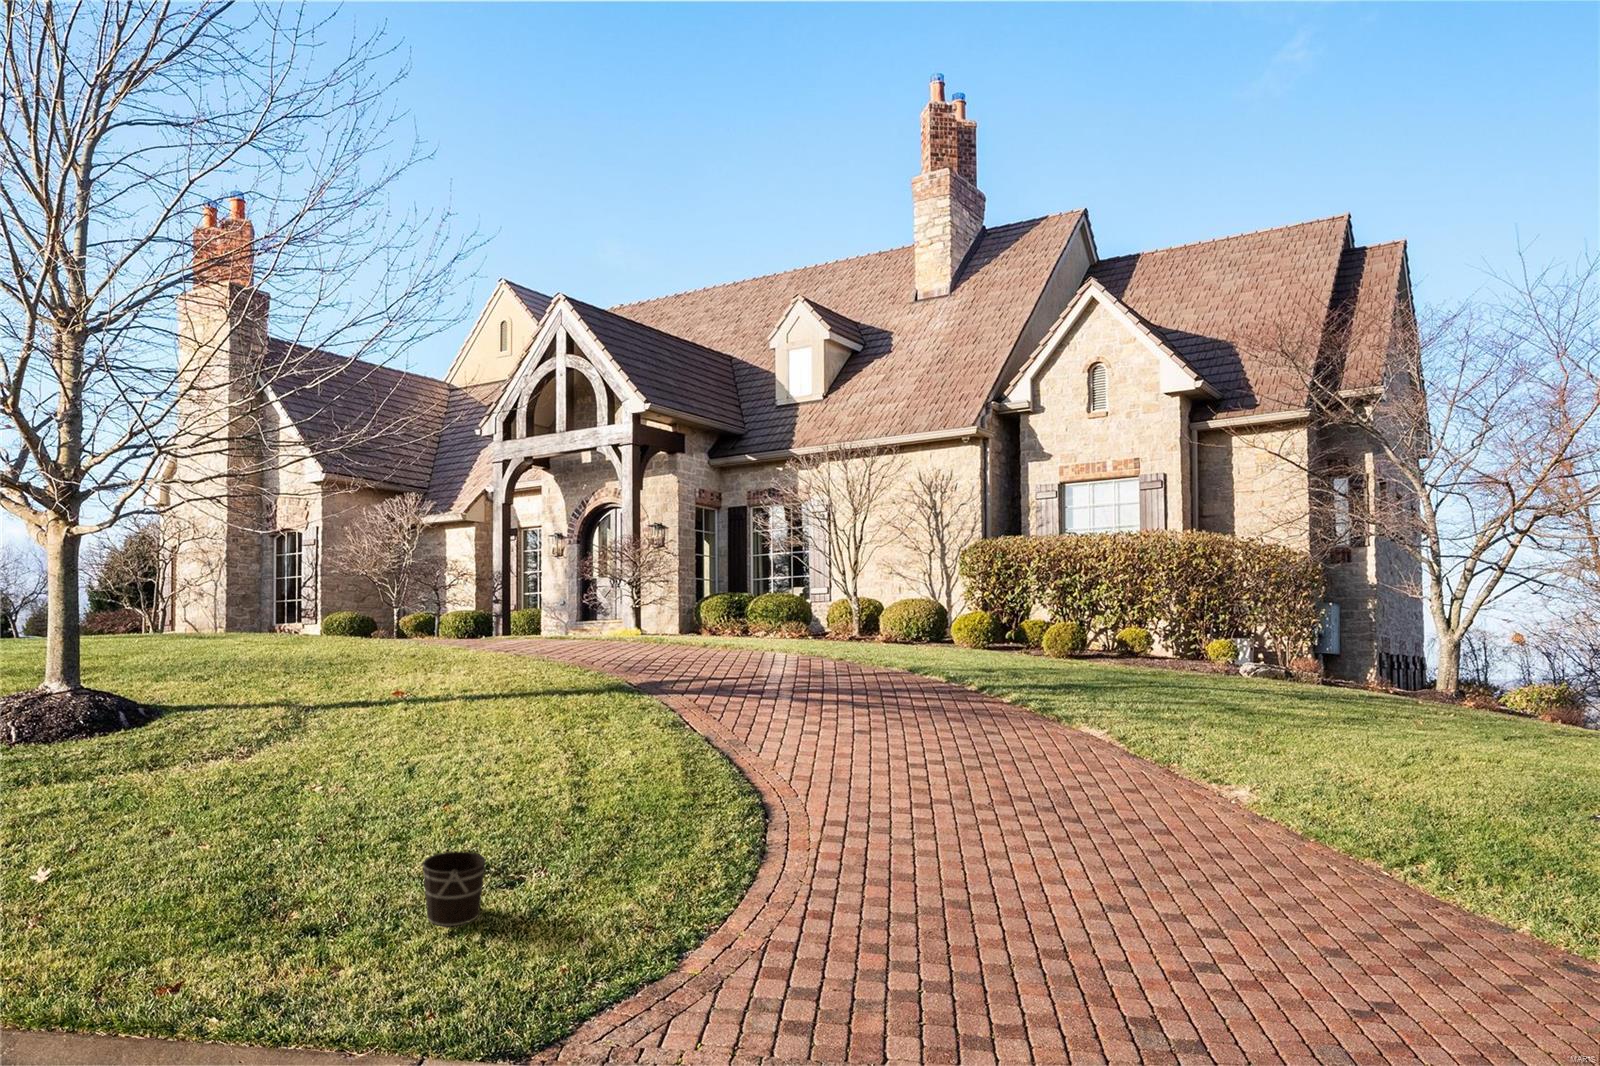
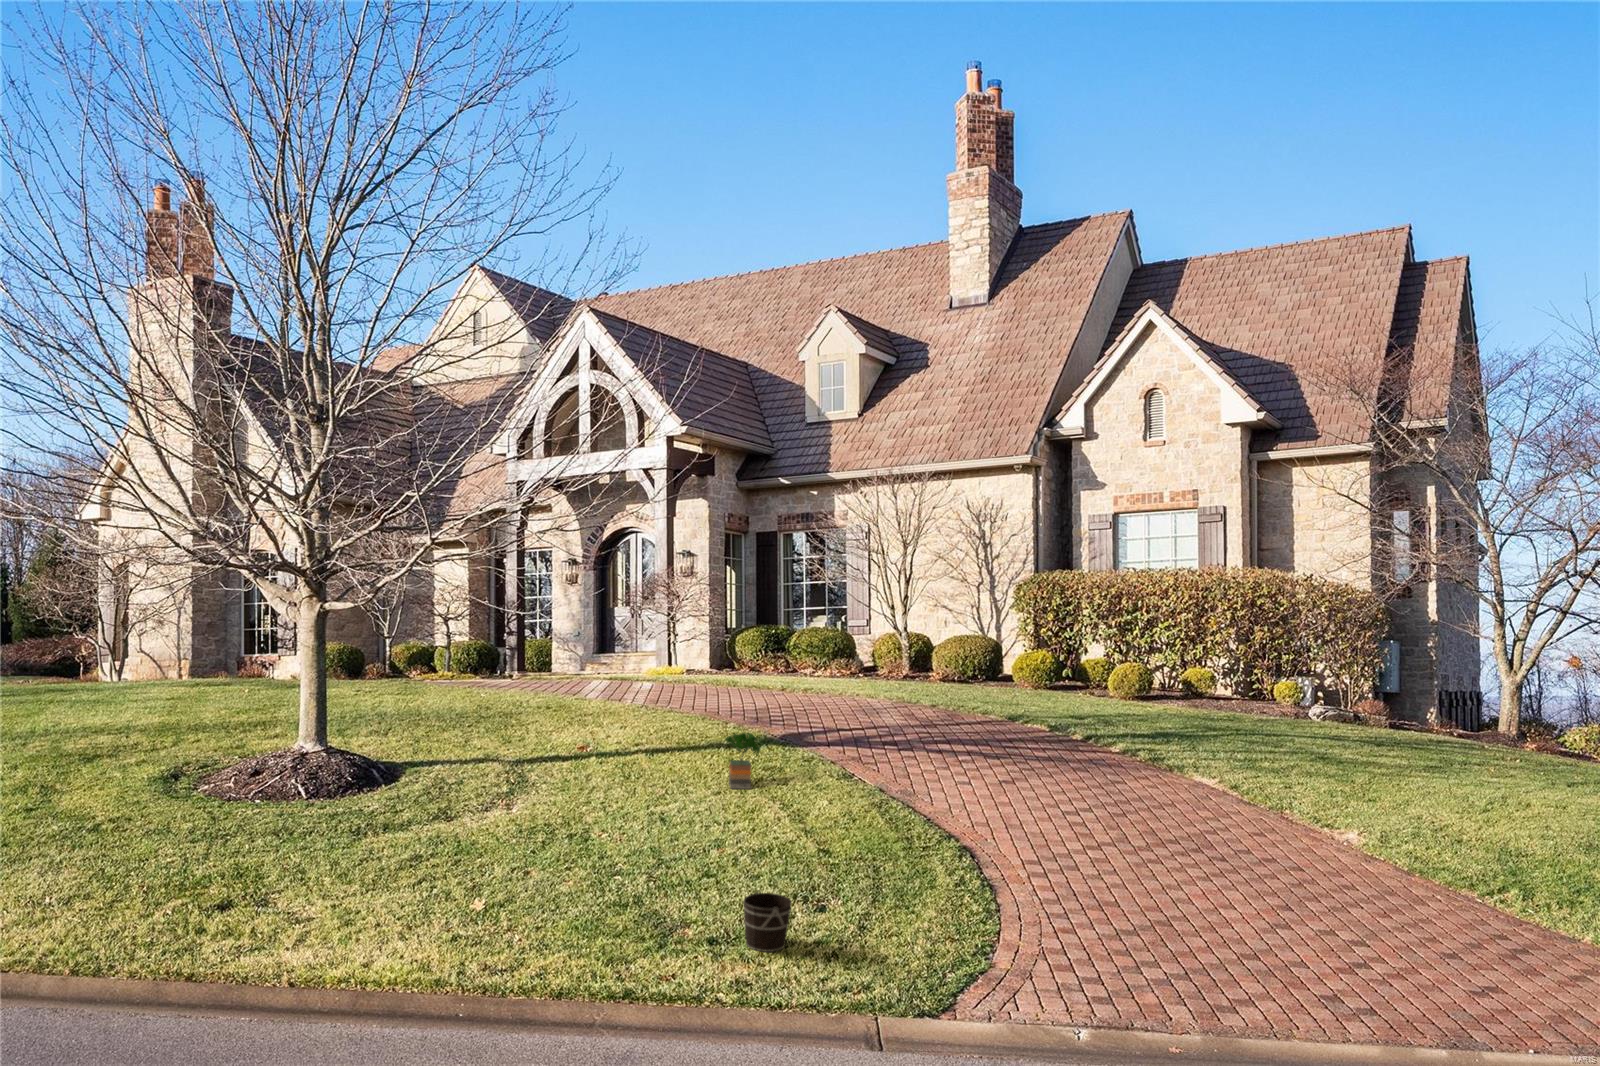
potted tree: none [545,671,587,734] -> present [725,733,760,789]

